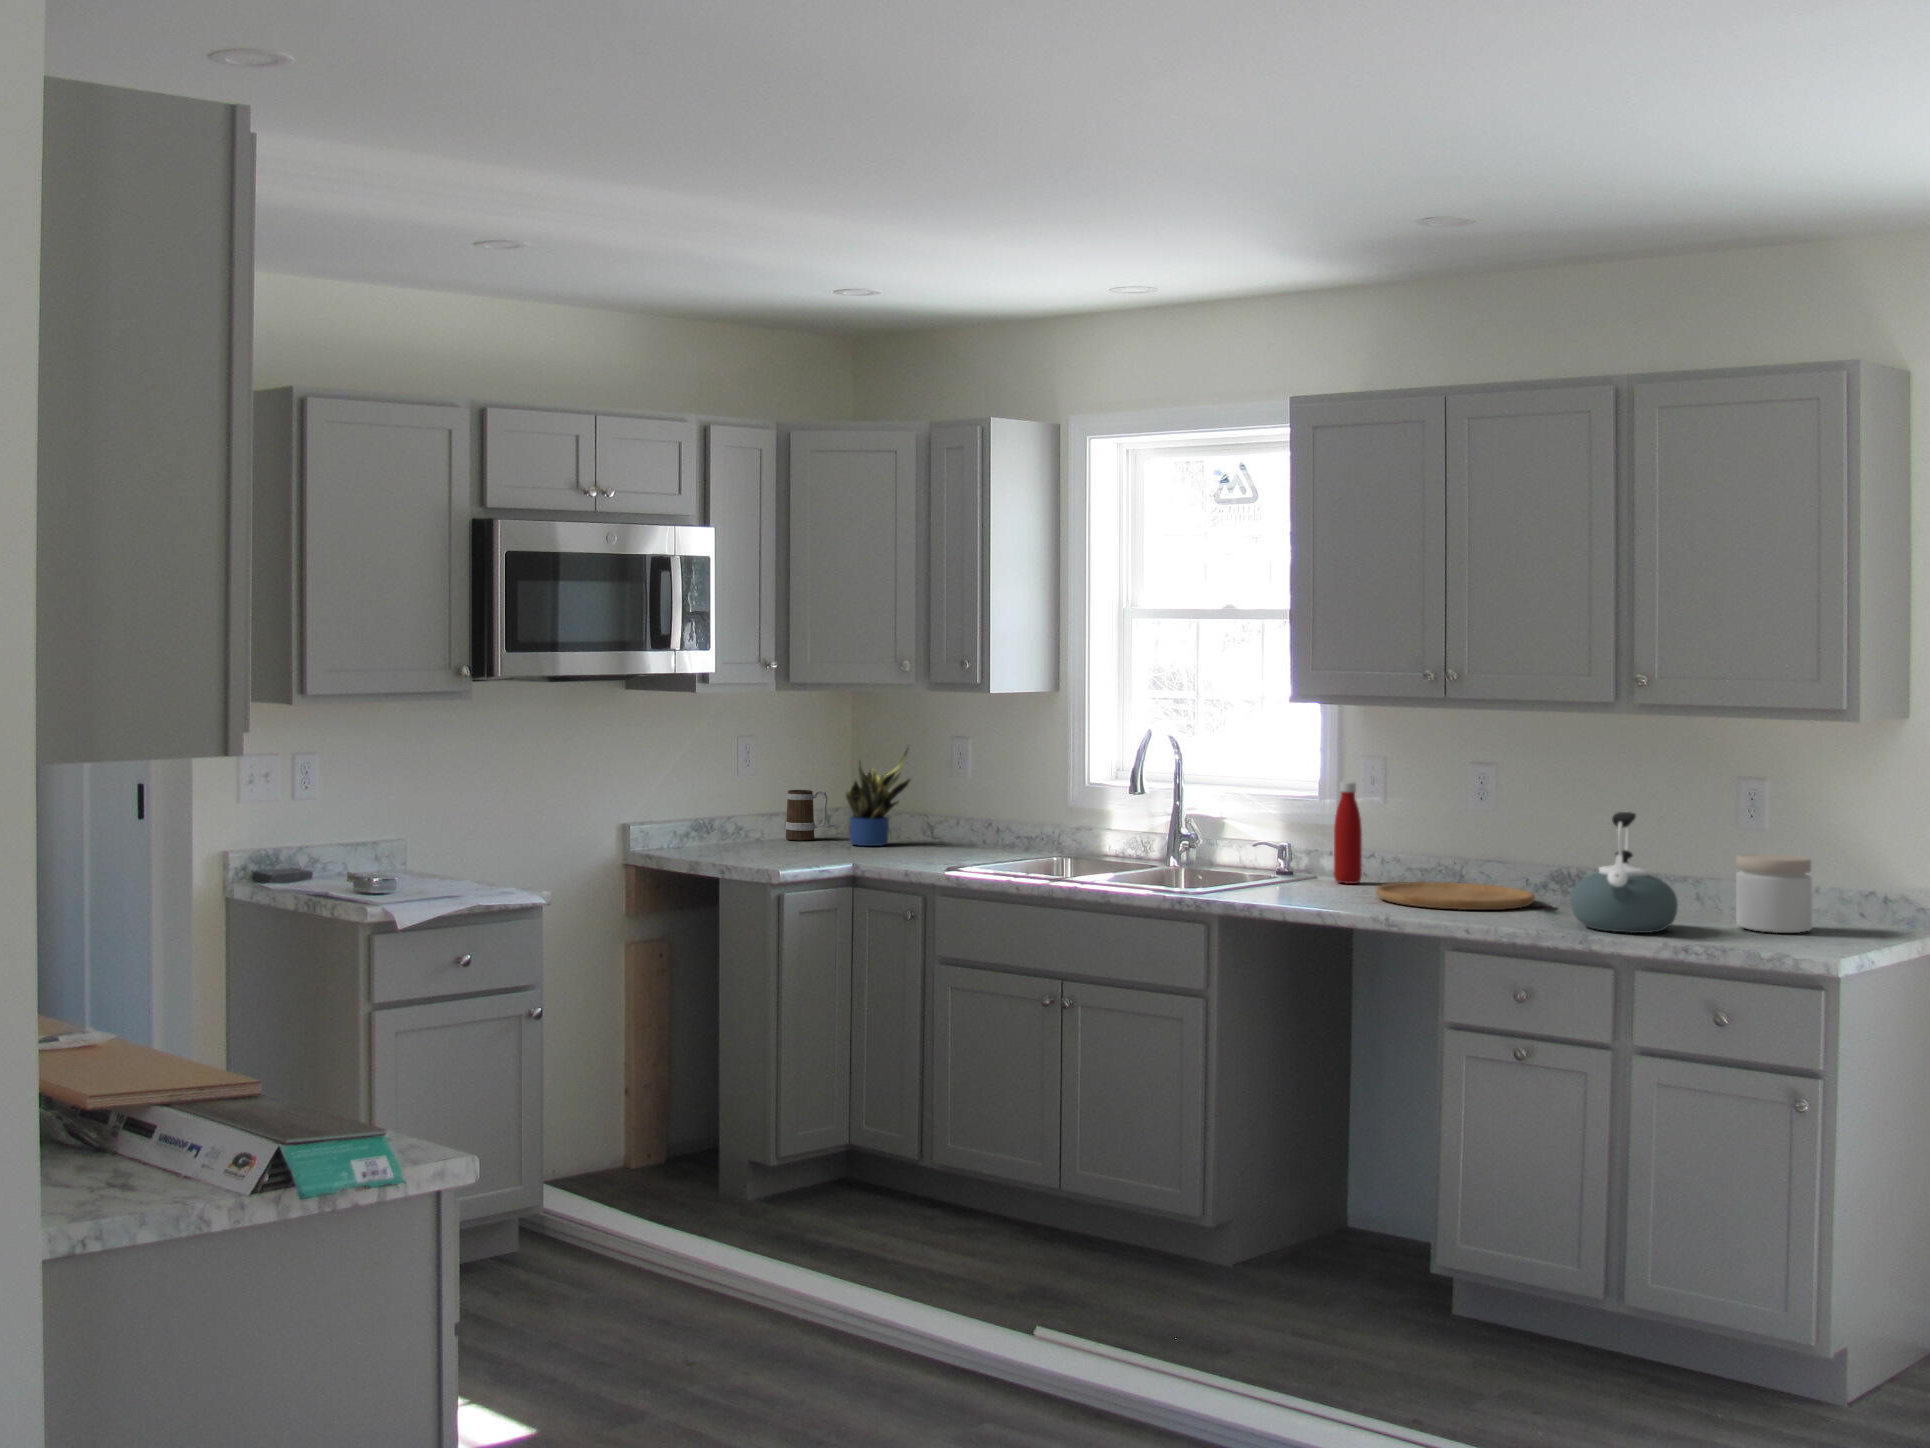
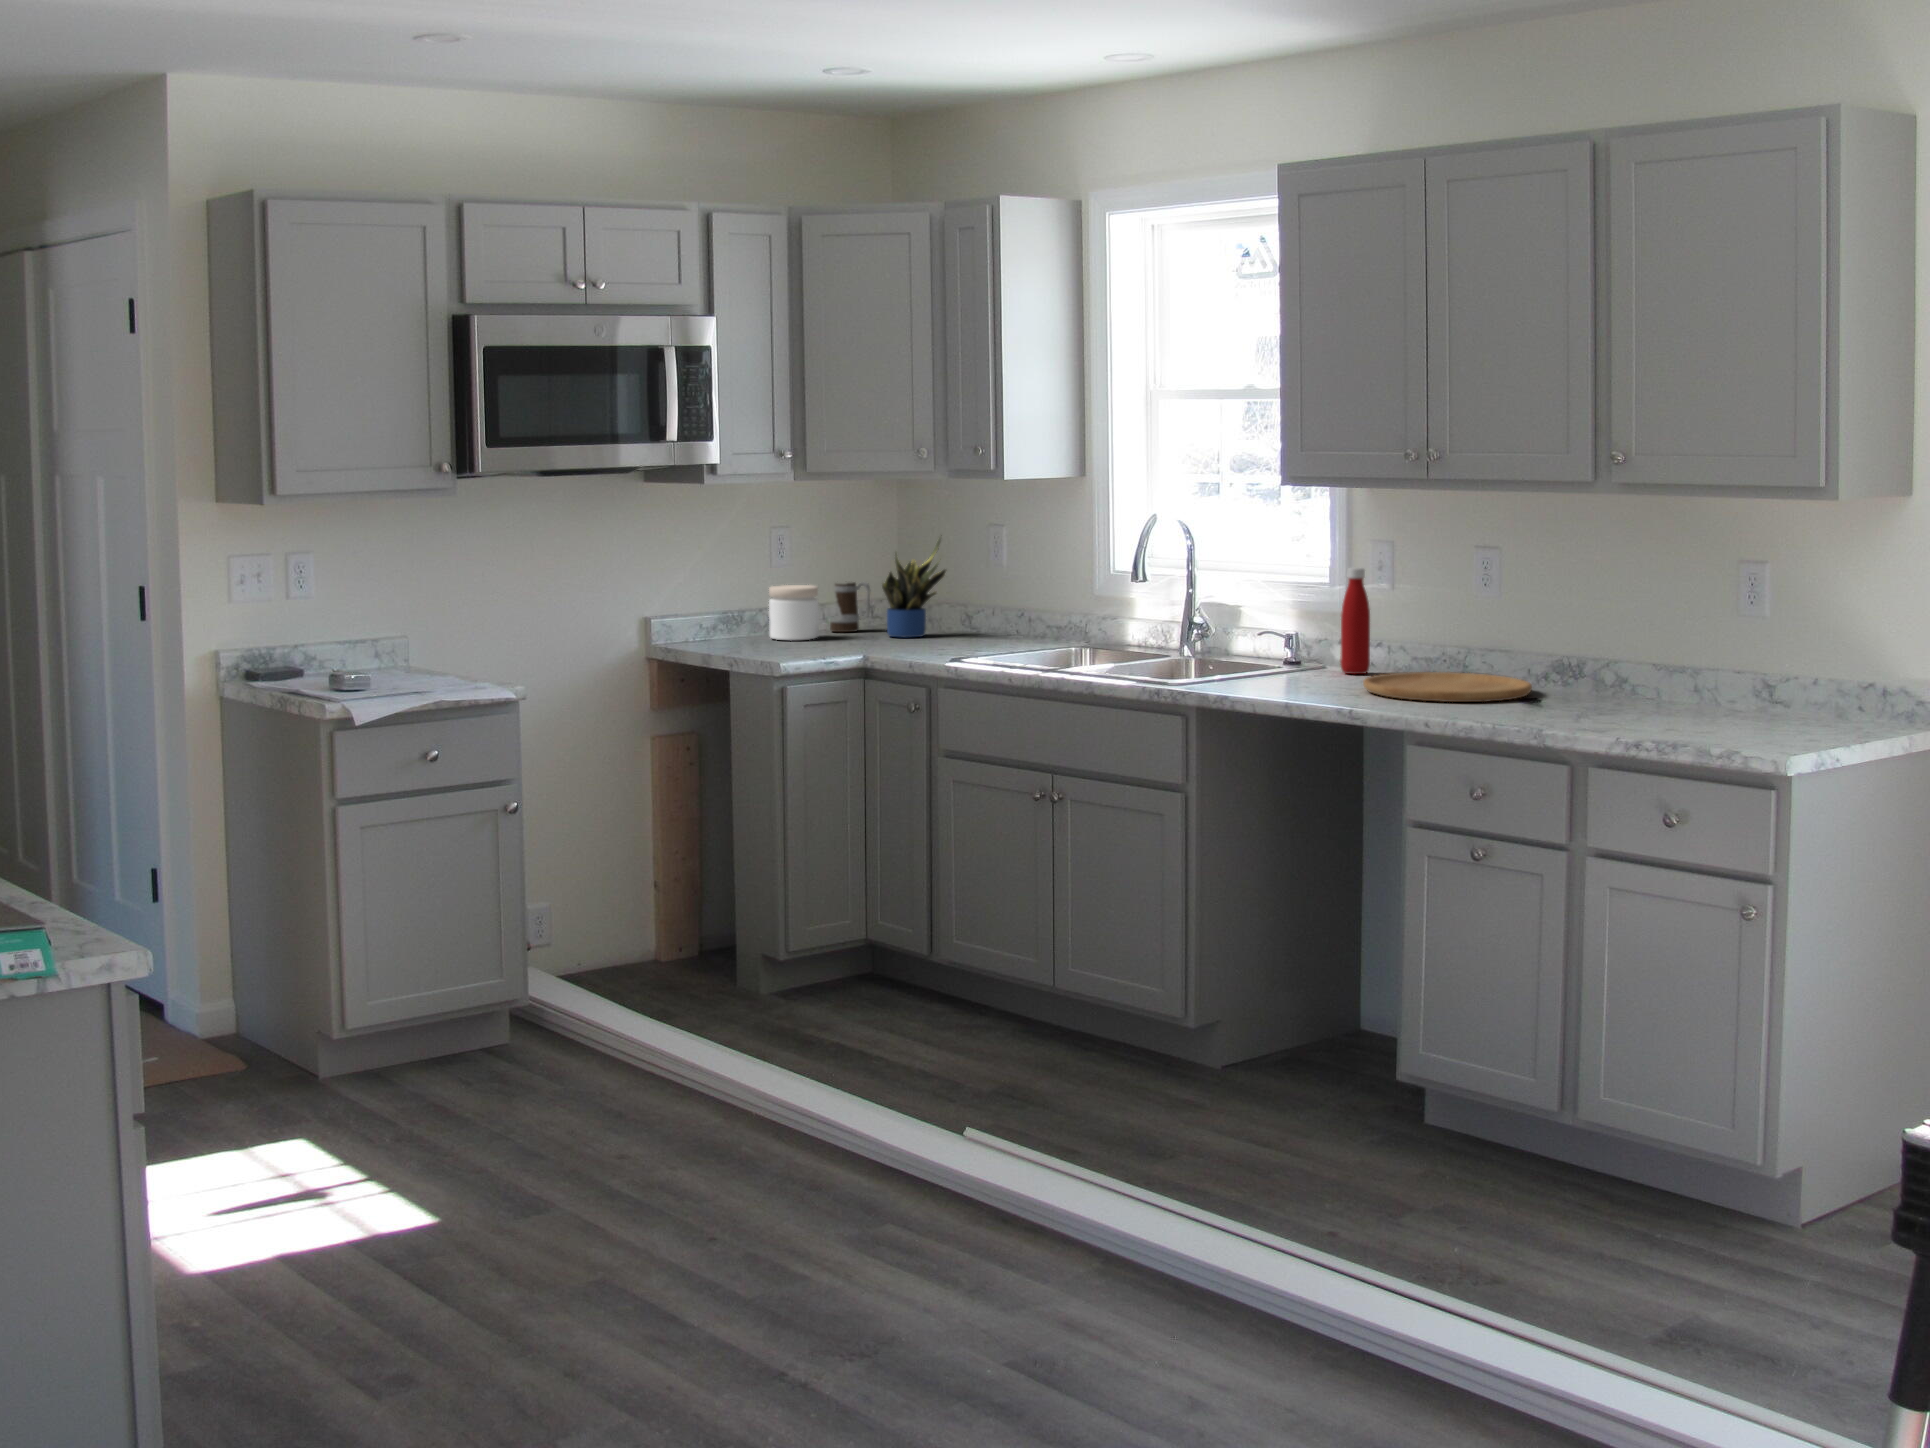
kettle: present [1571,812,1678,933] -> none [1542,597,1657,727]
jar: present [1736,854,1812,933] -> present [769,585,819,641]

